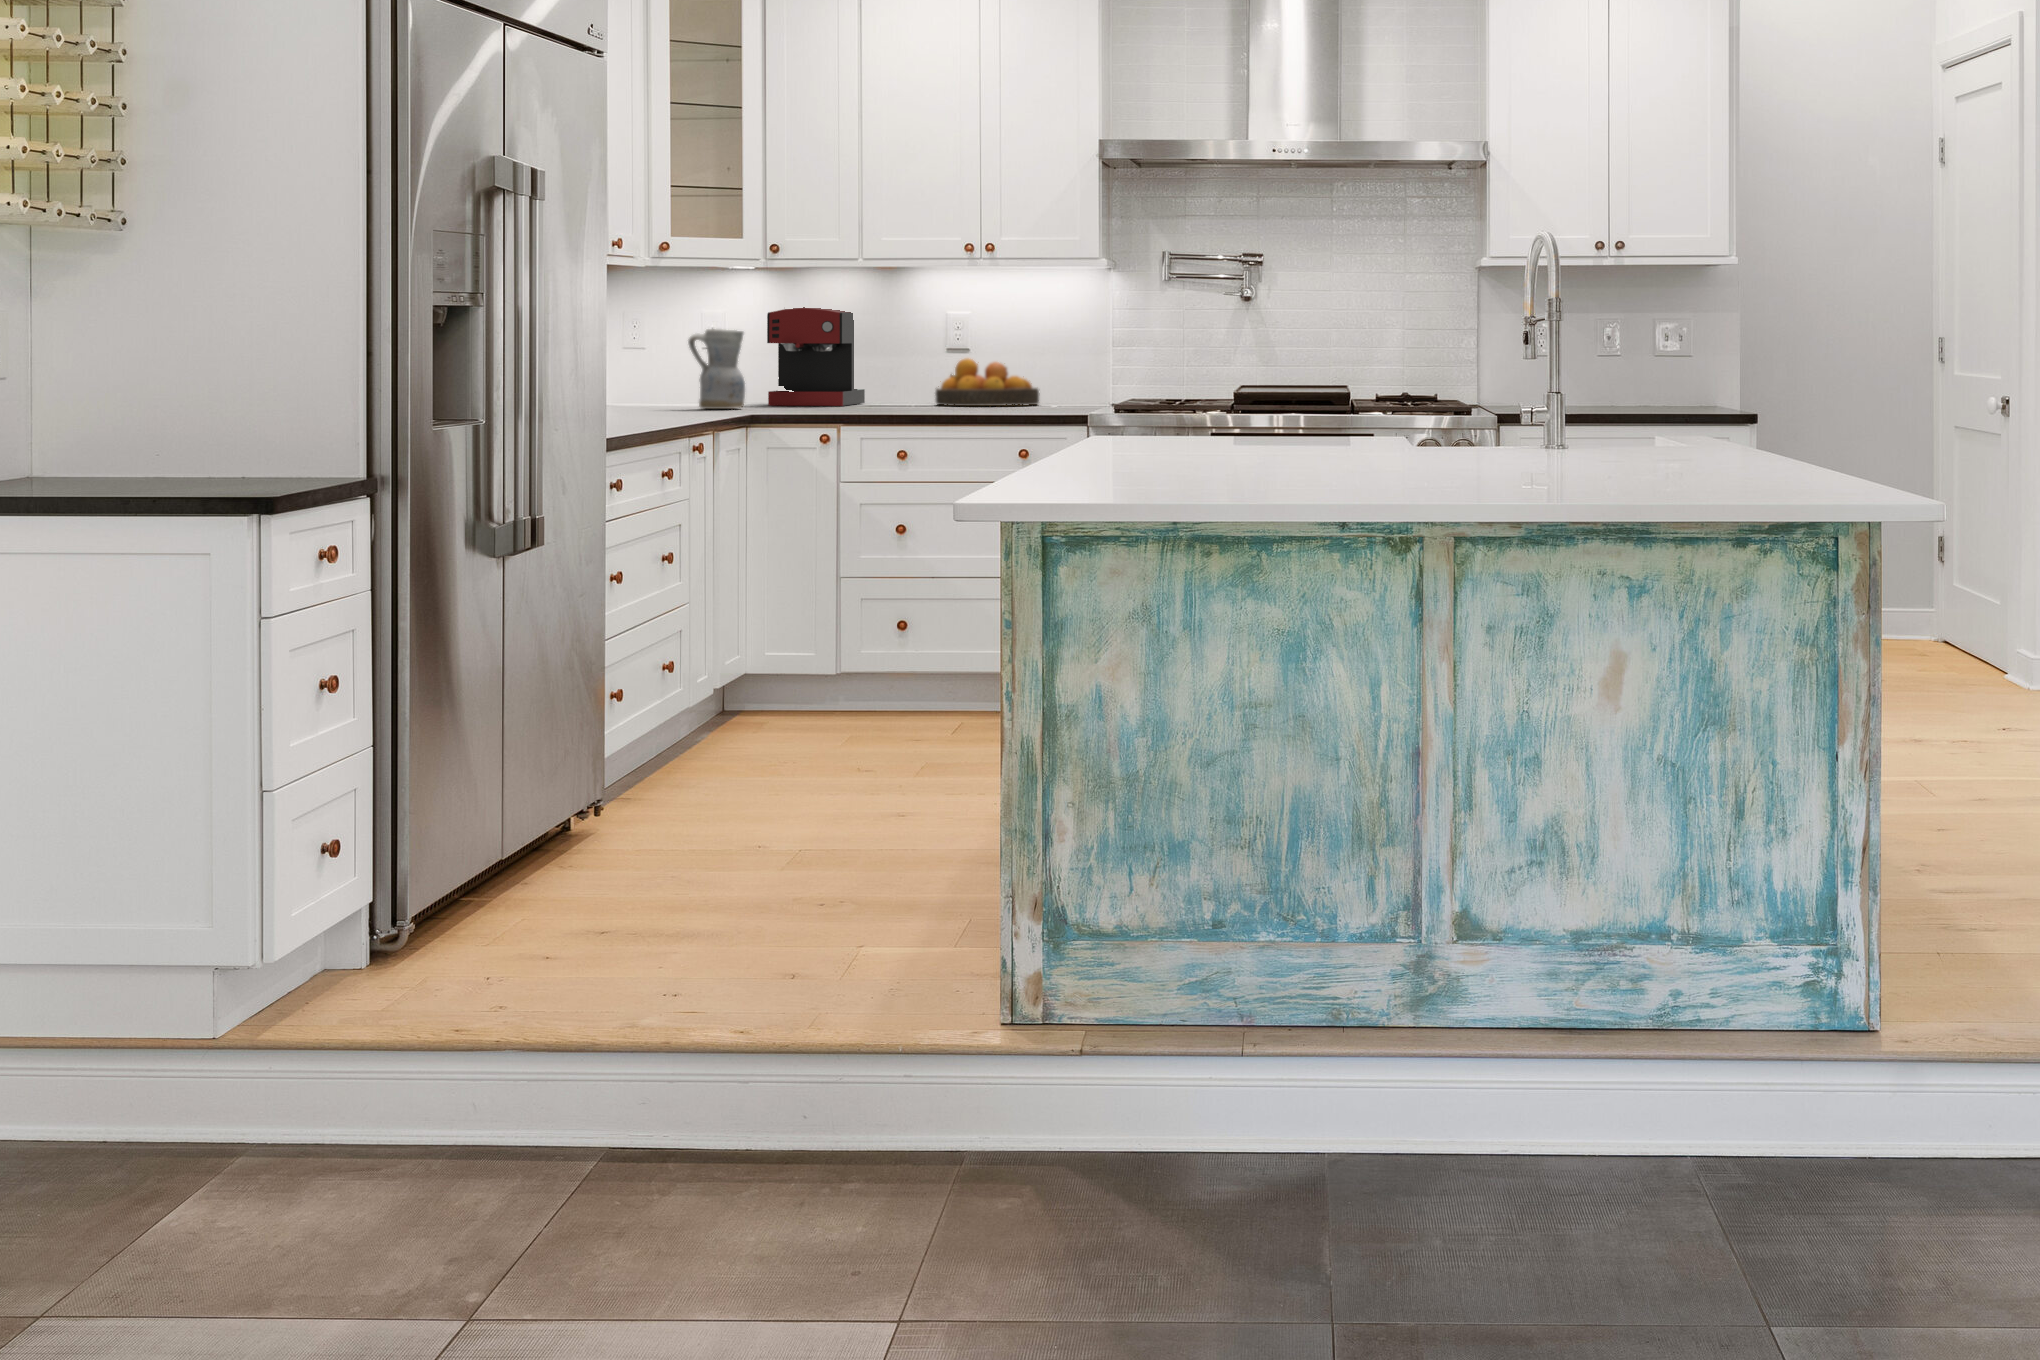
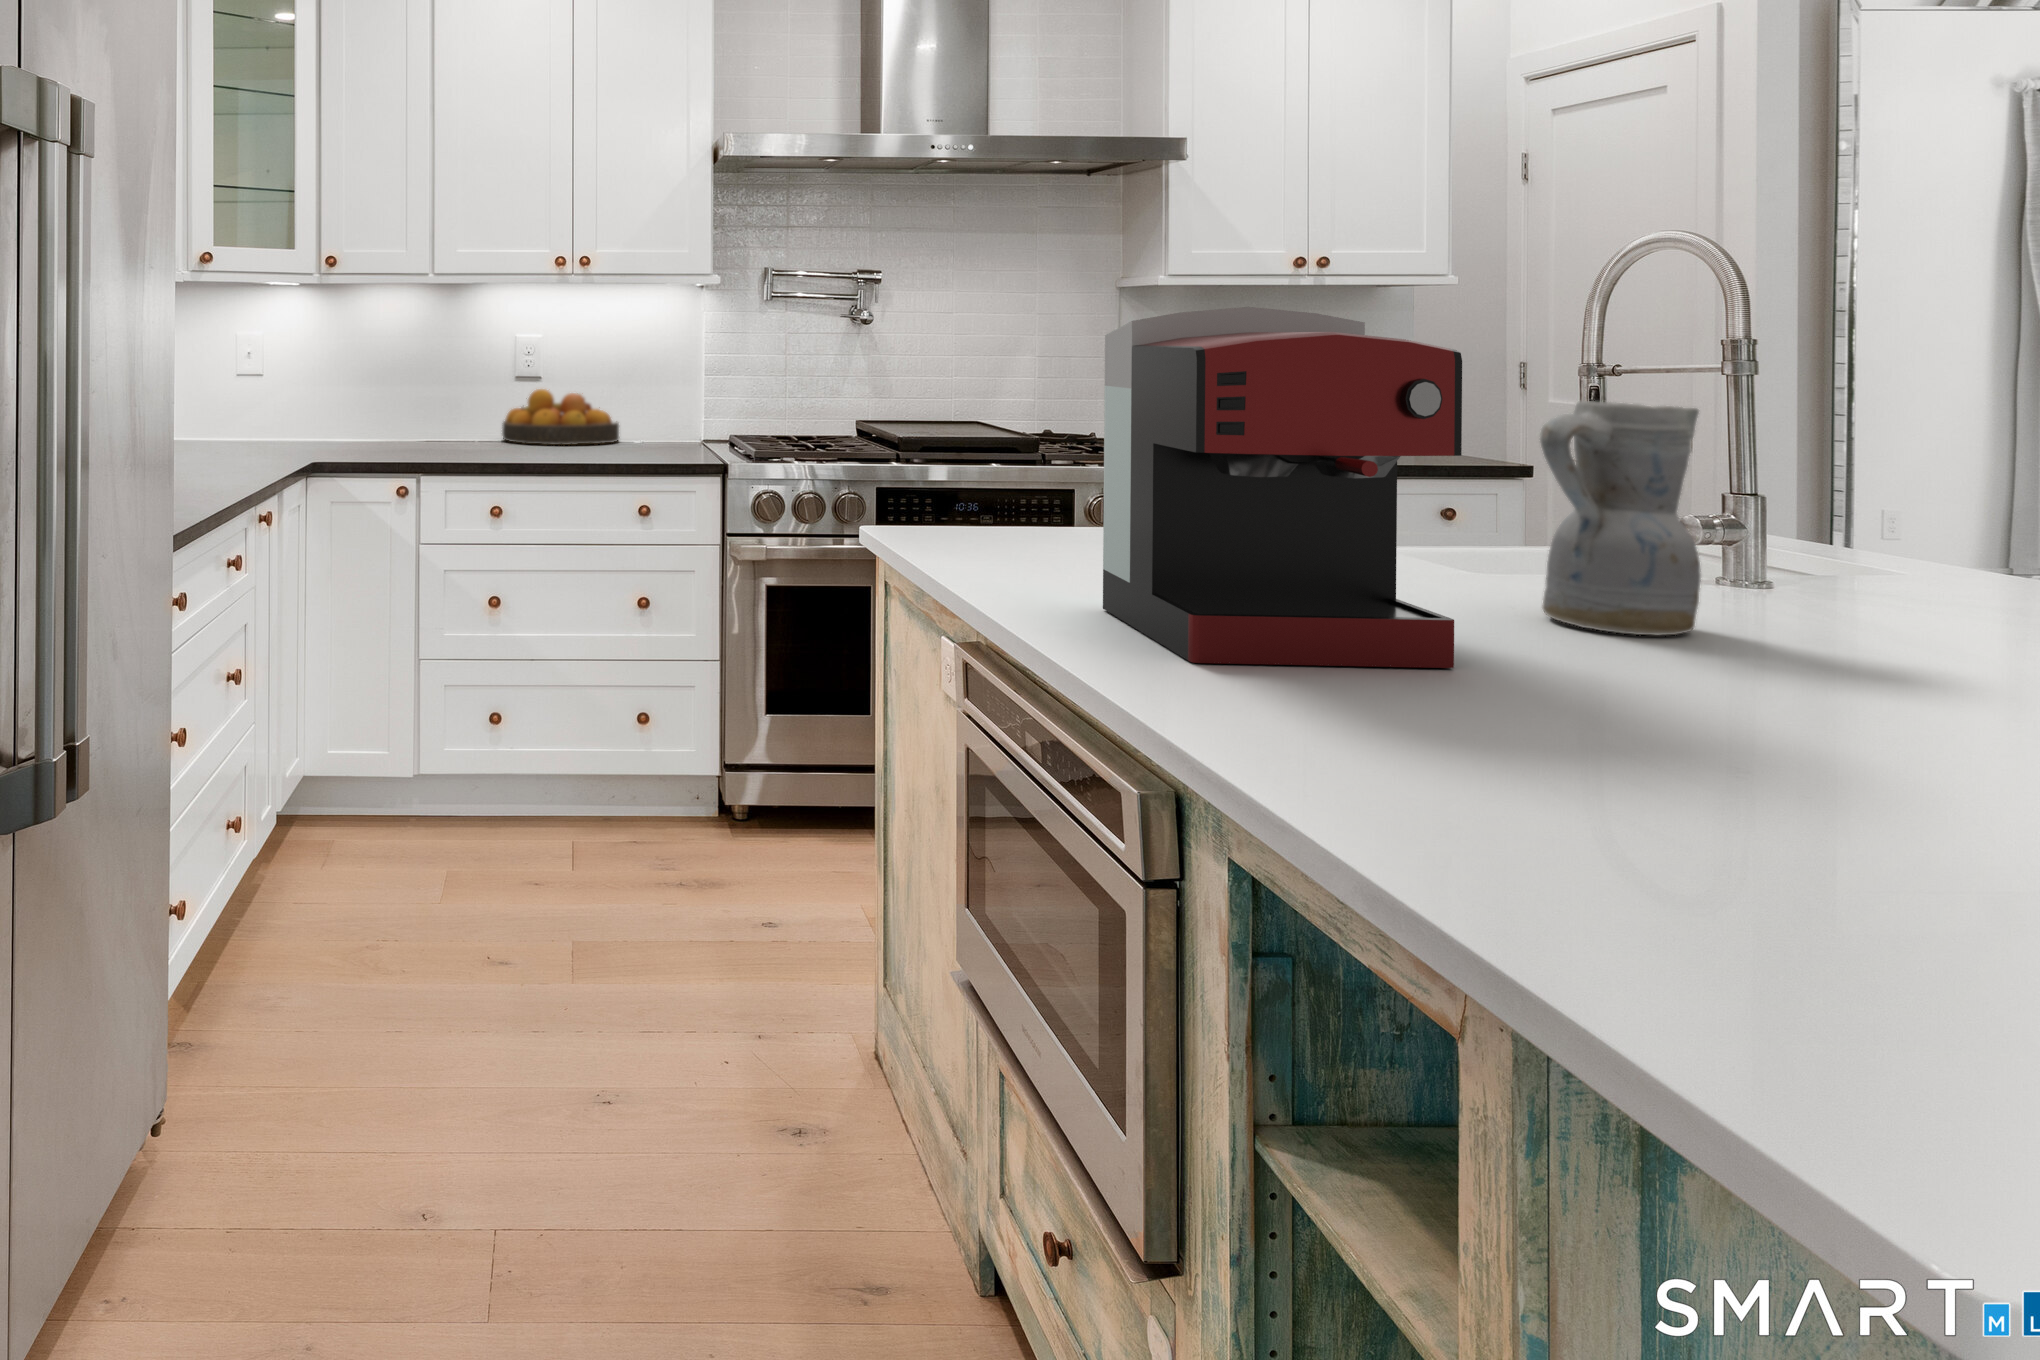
coffee maker: present [767,307,865,406] -> present [1103,307,1462,668]
ceramic pitcher: present [688,329,745,409] -> present [1540,401,1701,636]

